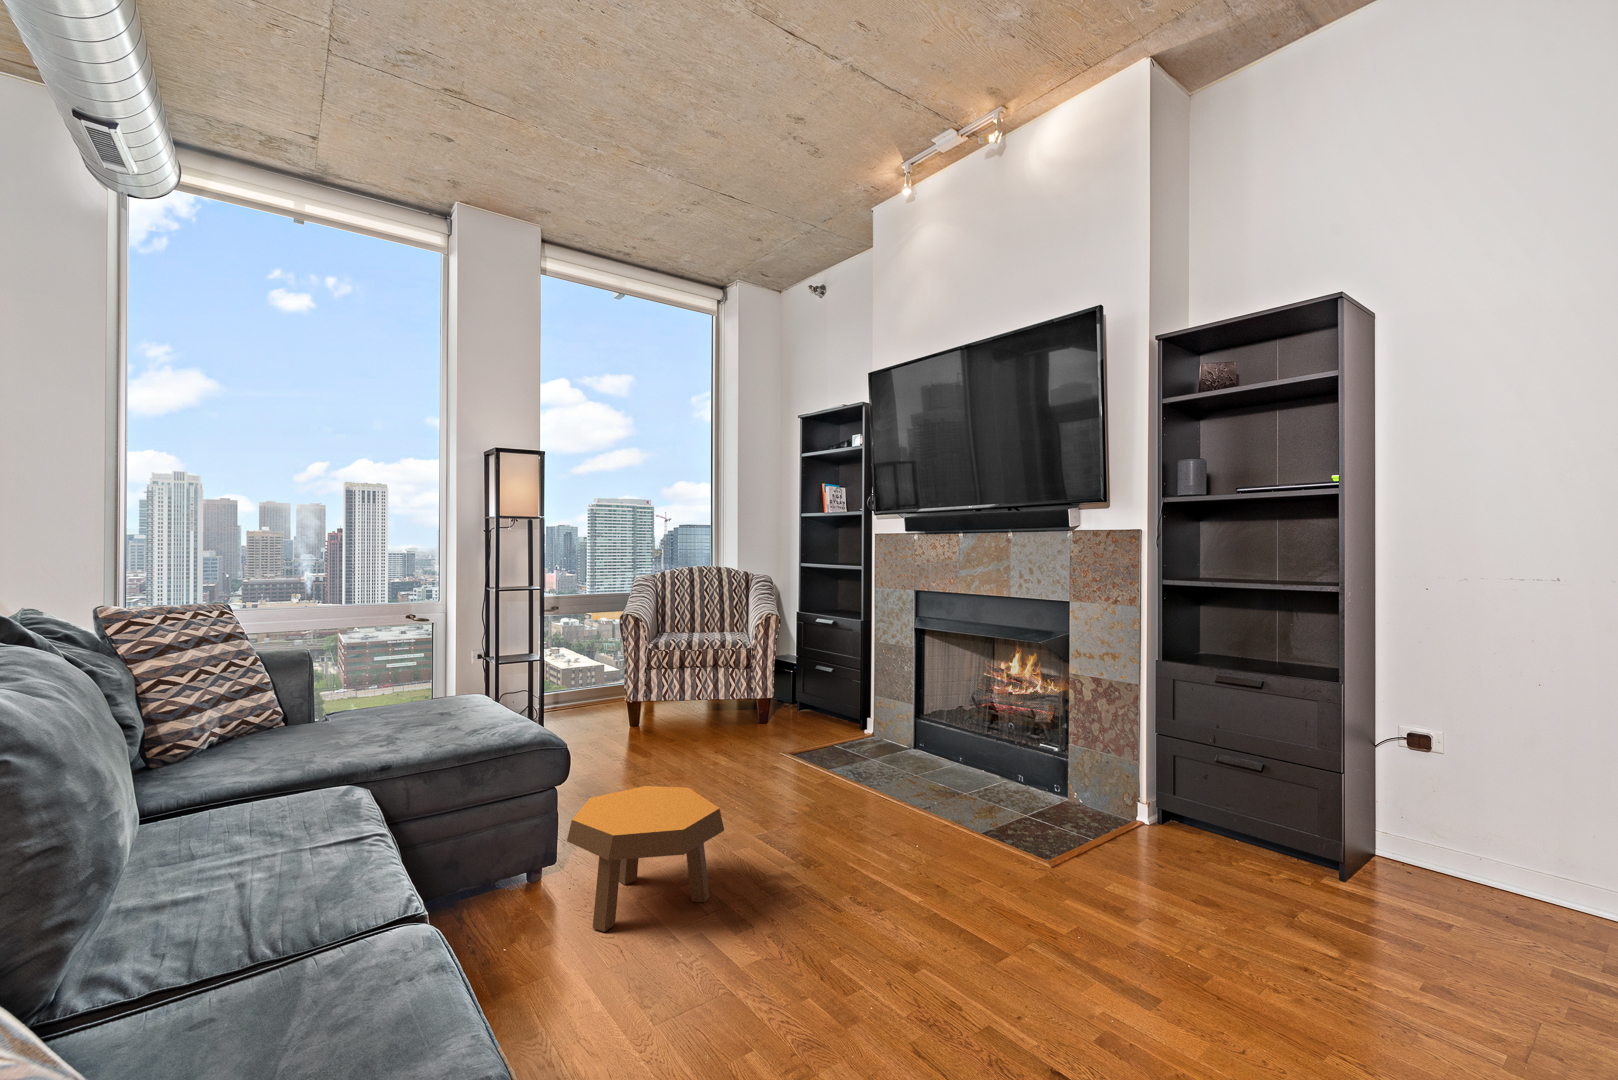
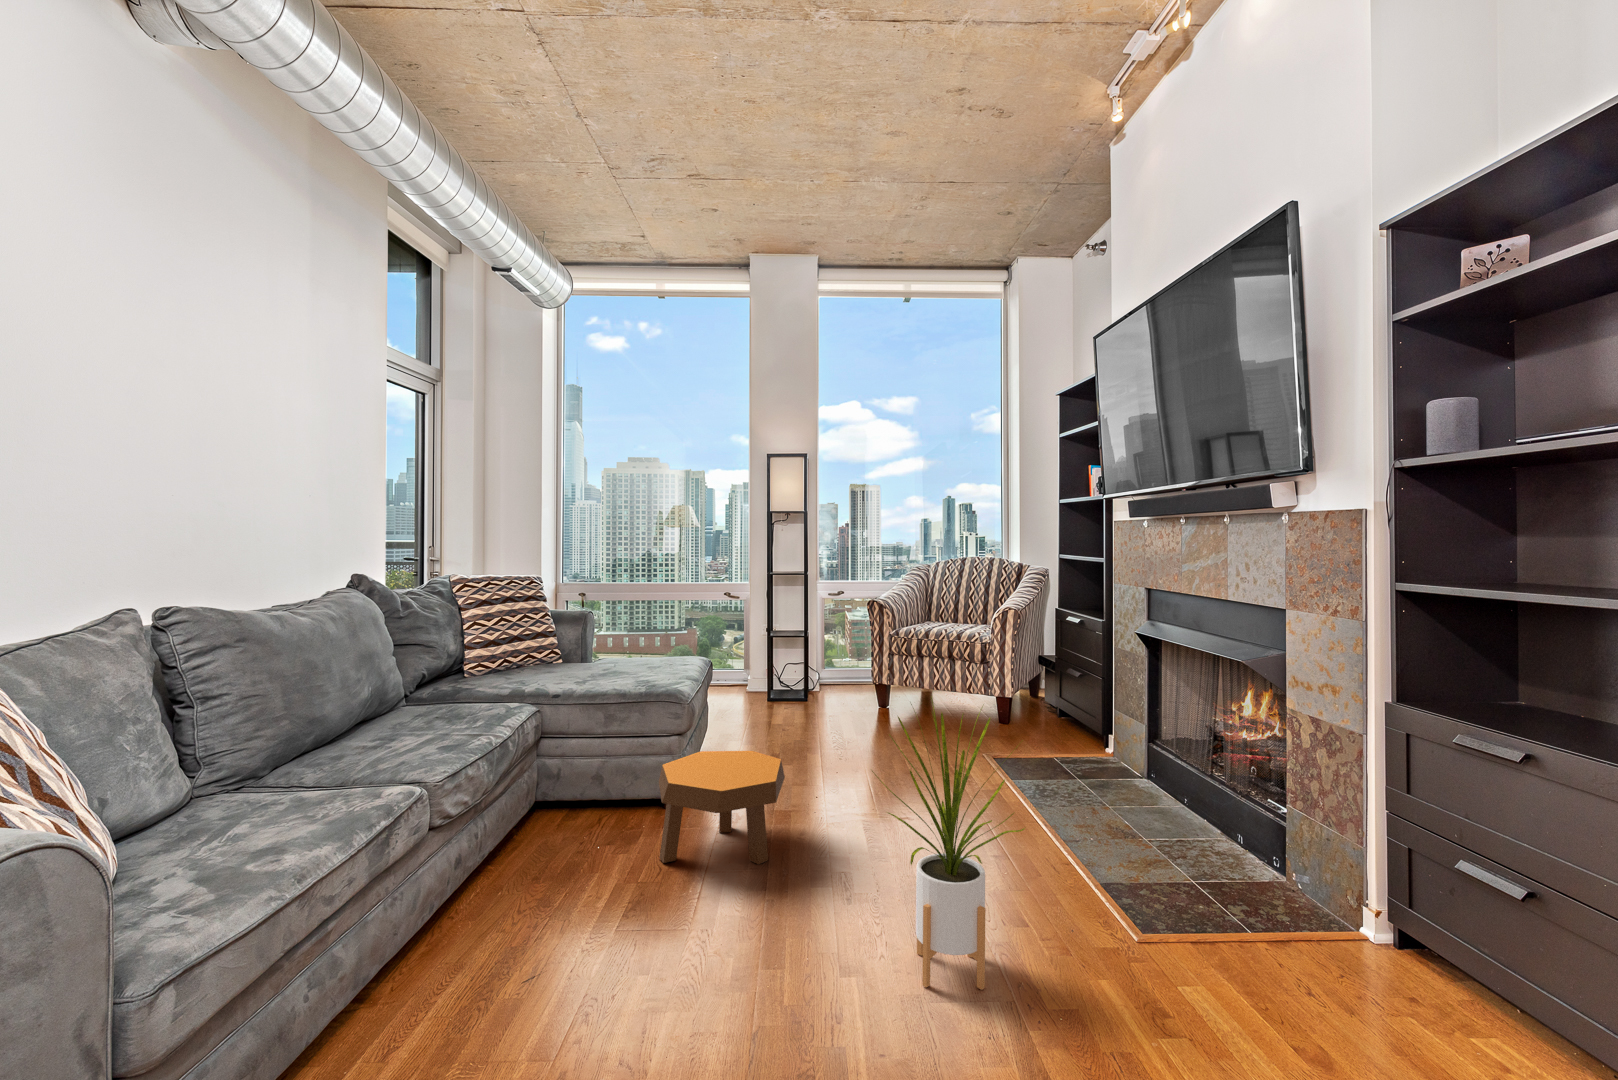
house plant: none [901,691,1031,950] -> present [872,697,1025,990]

